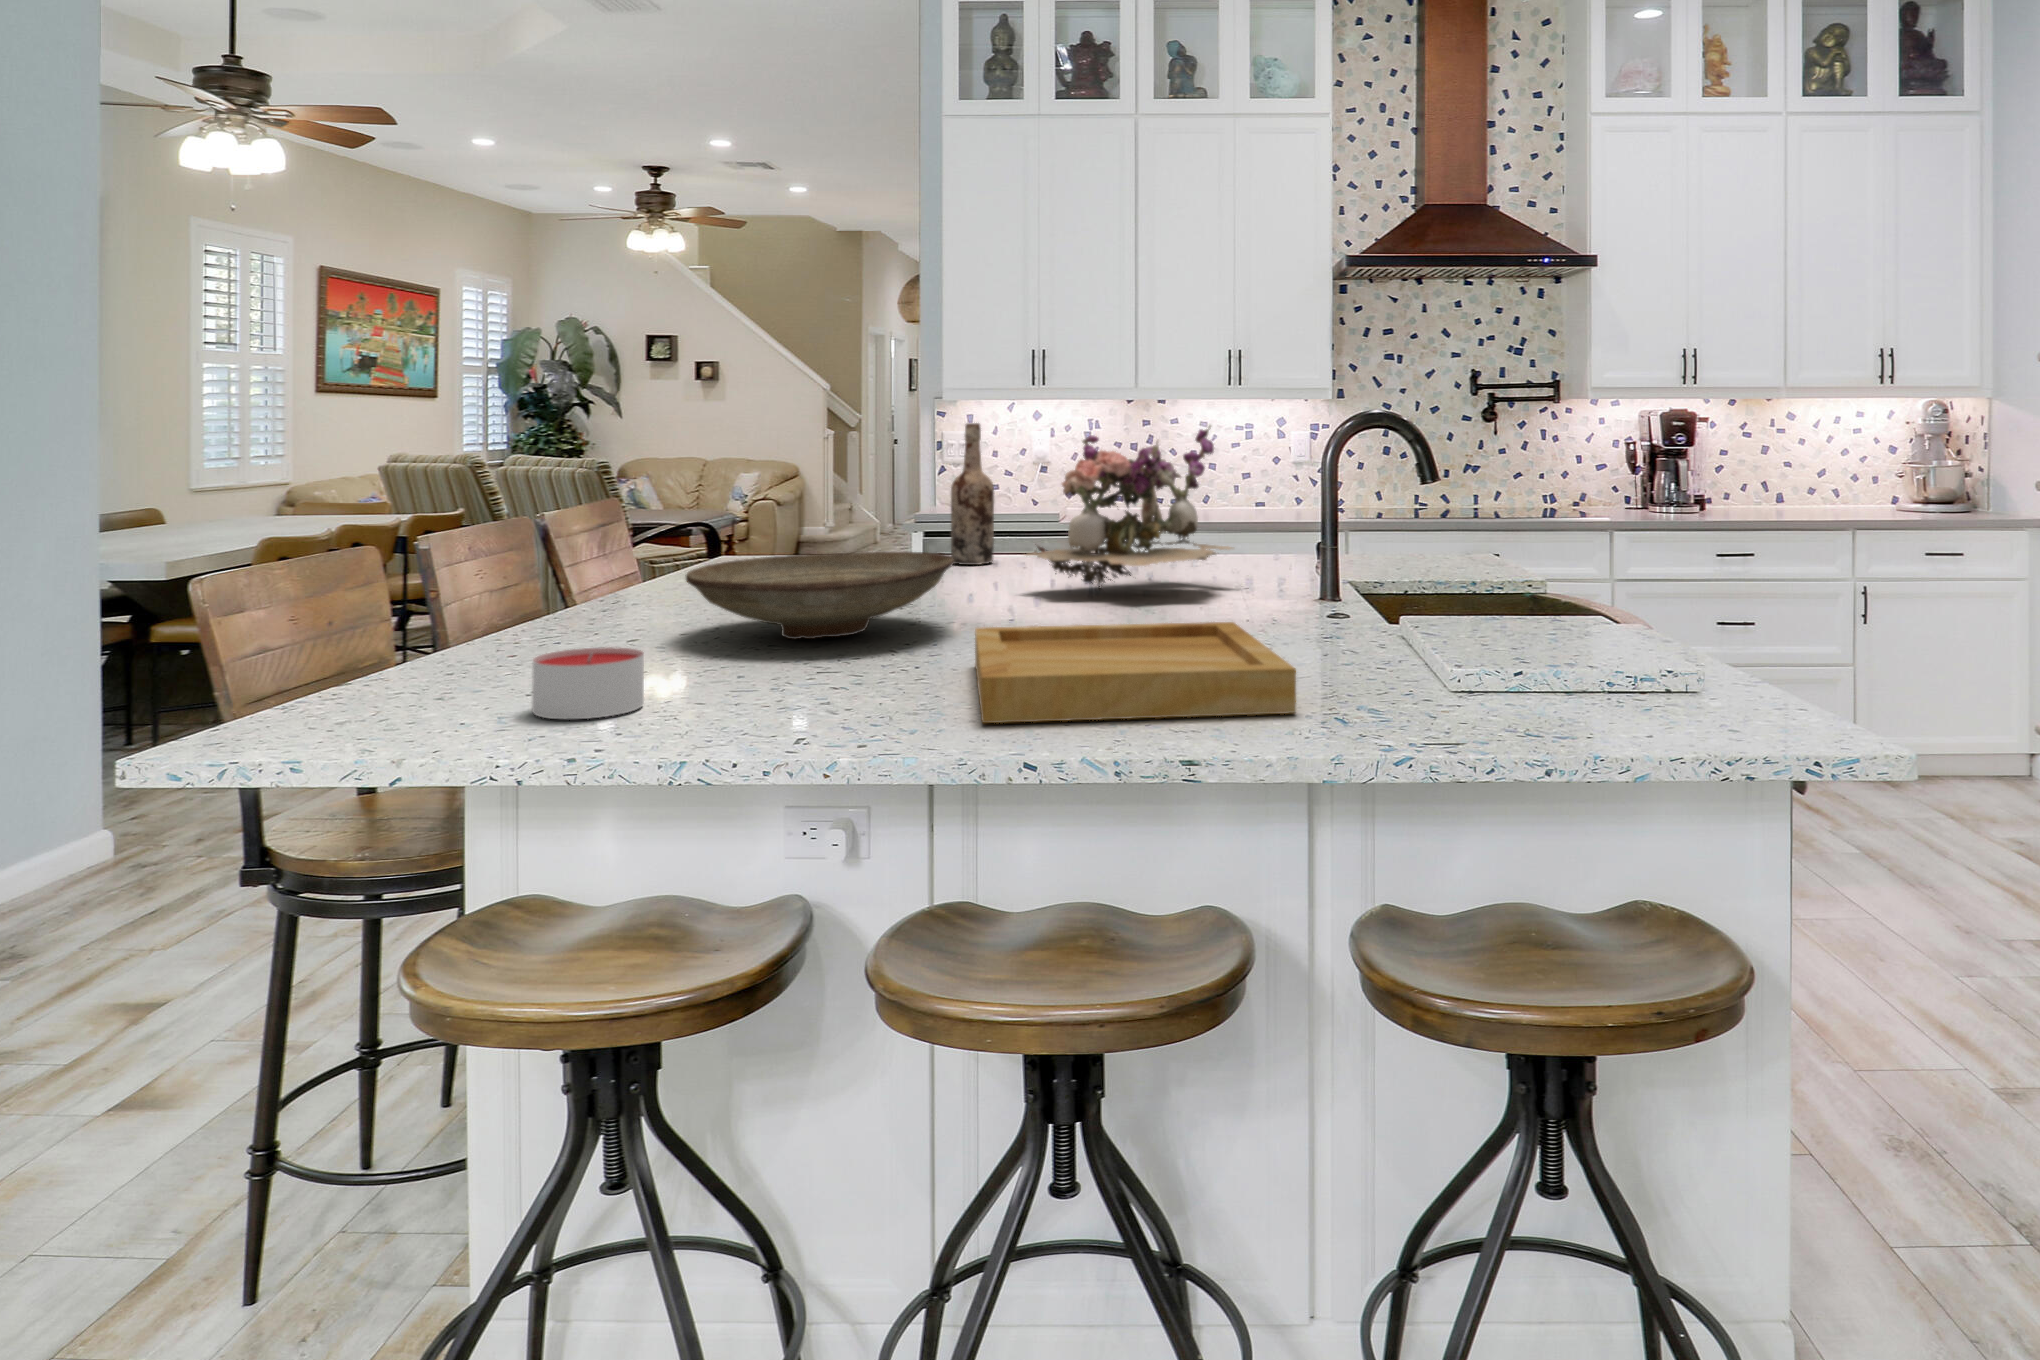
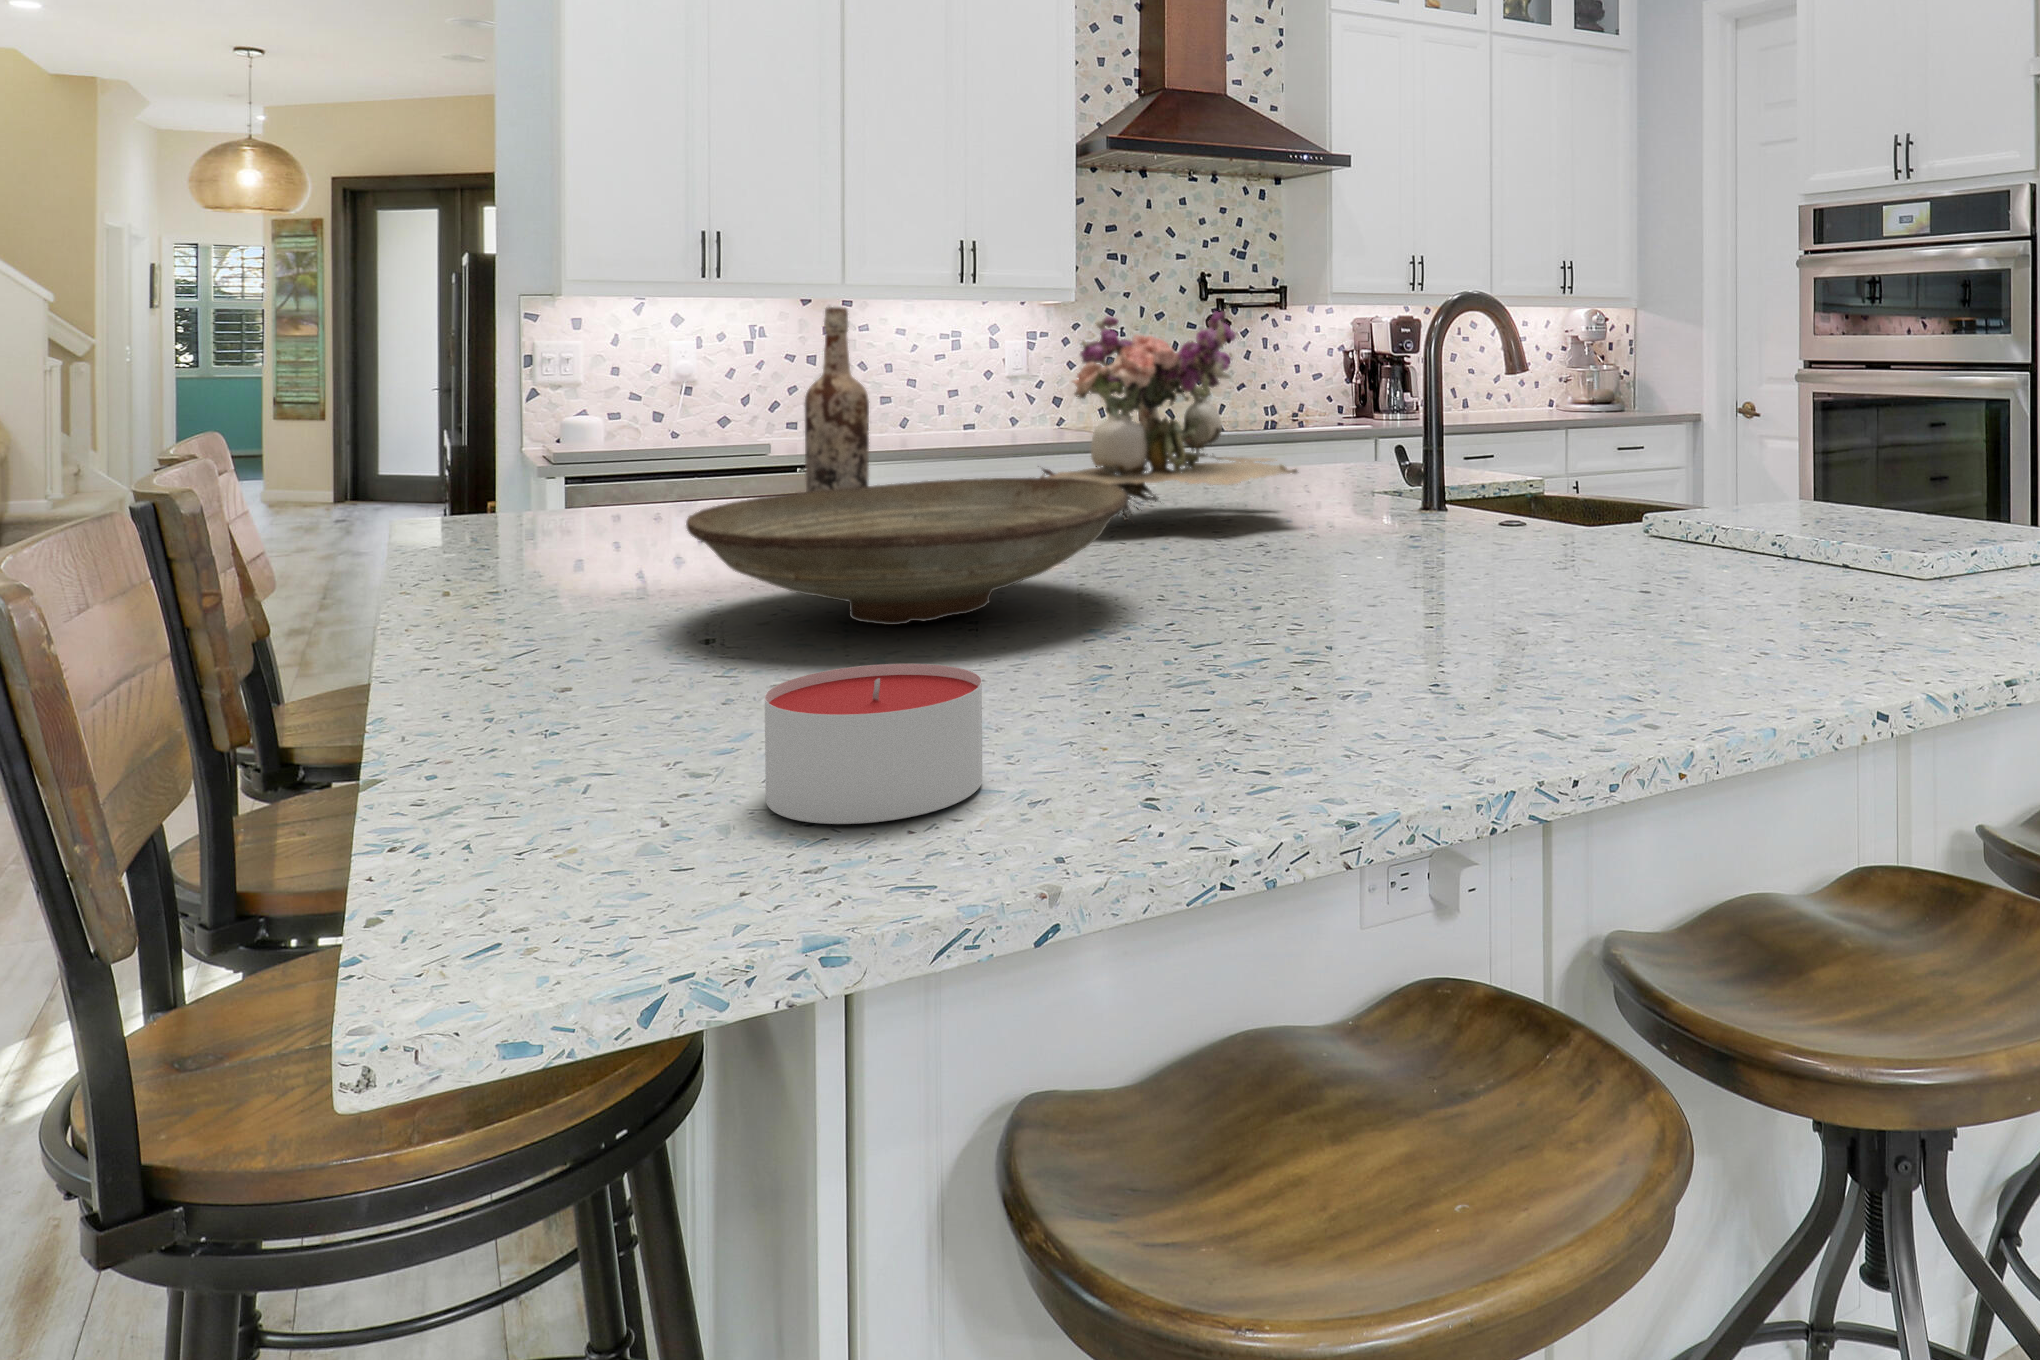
tray: present [975,622,1296,723] -> none [1286,539,1864,711]

